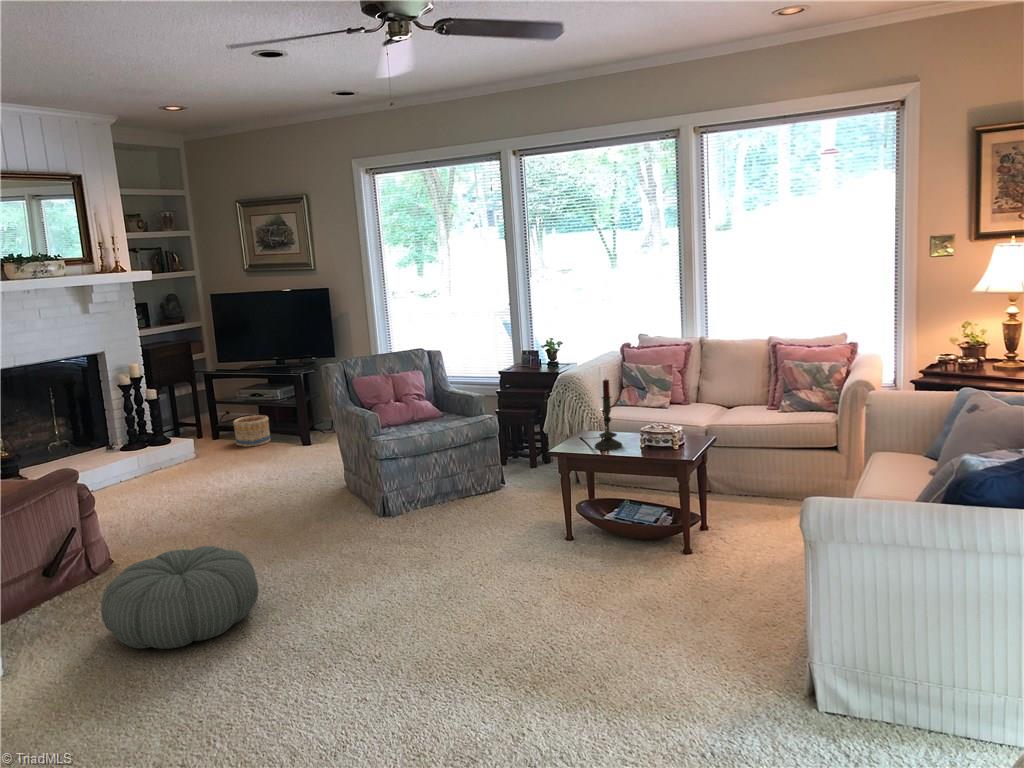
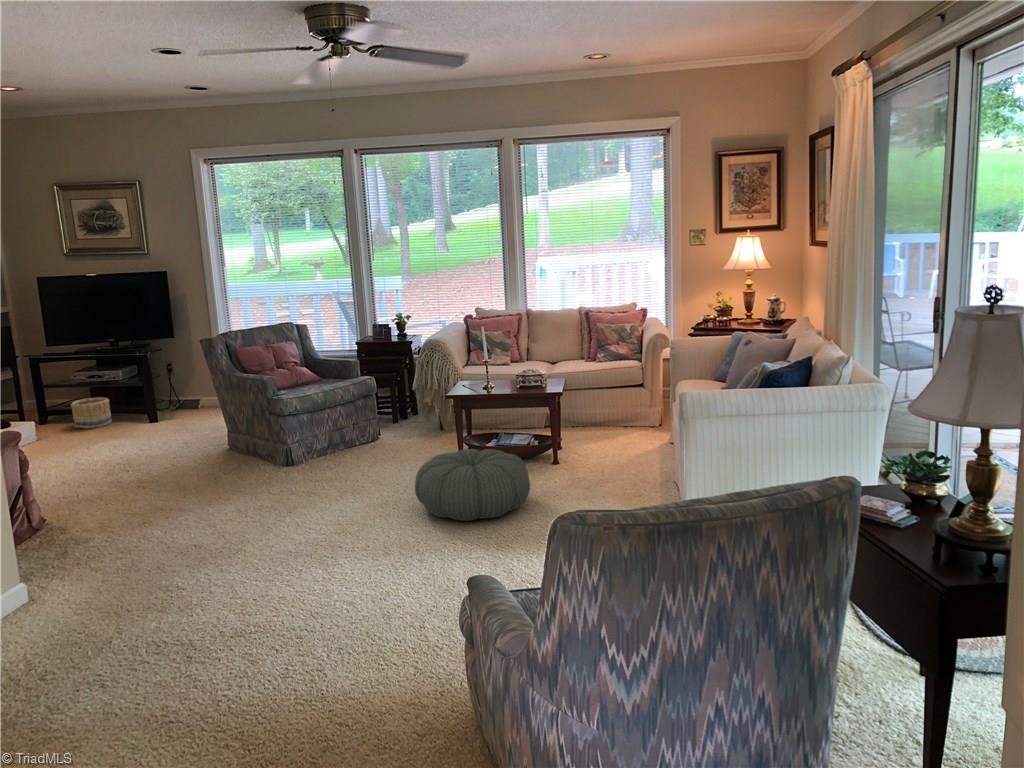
candle: present [595,379,622,451] -> none [478,334,500,392]
pouf: present [101,546,258,649] -> present [415,449,530,521]

